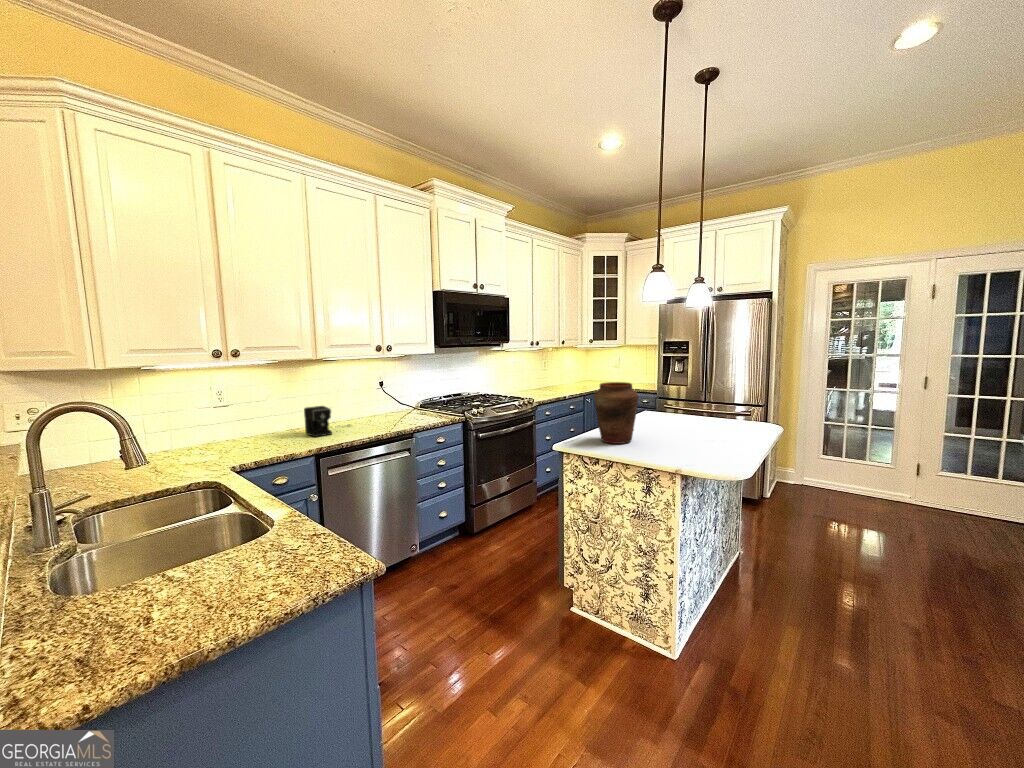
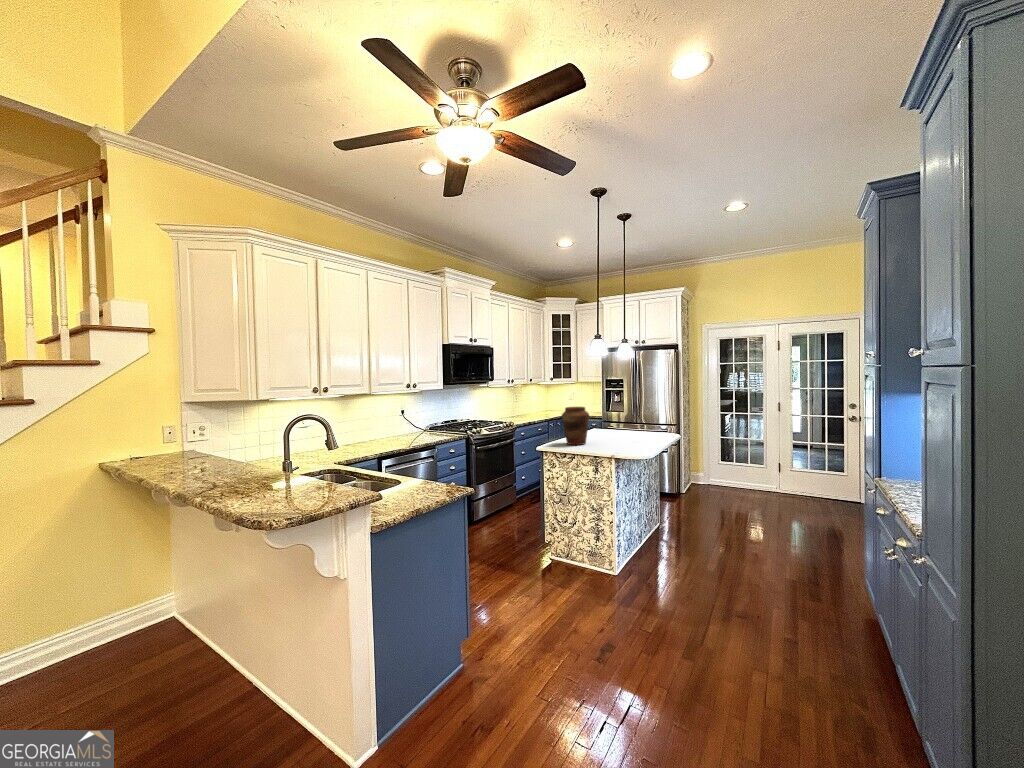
coffee maker: present [304,406,332,437] -> none [362,426,389,447]

